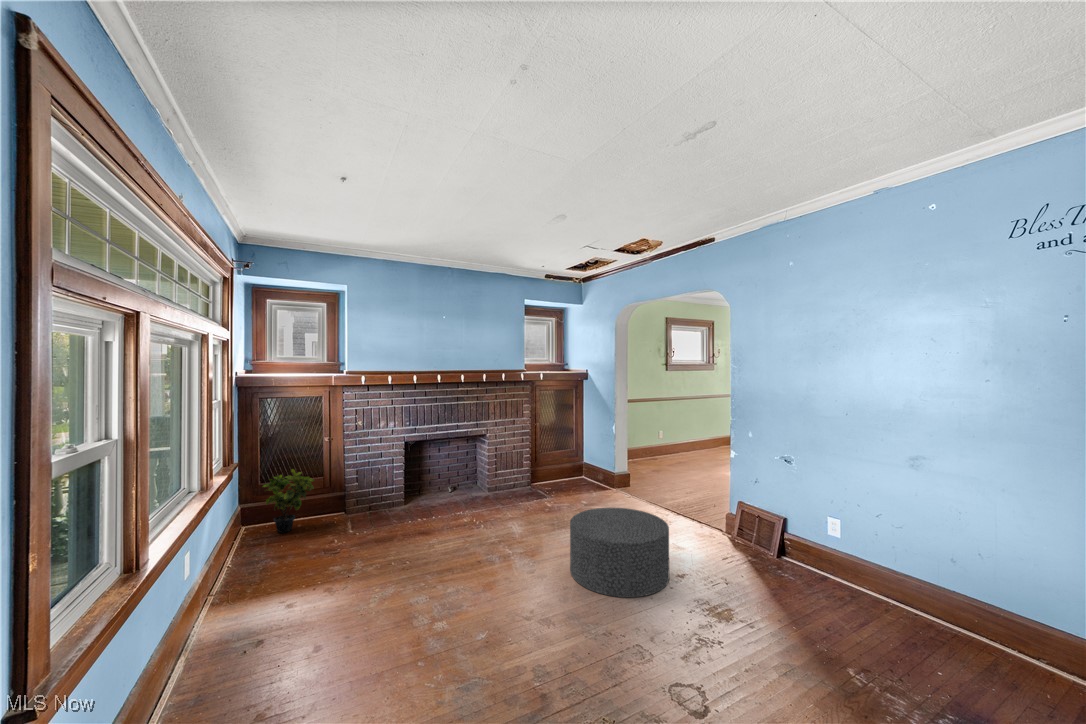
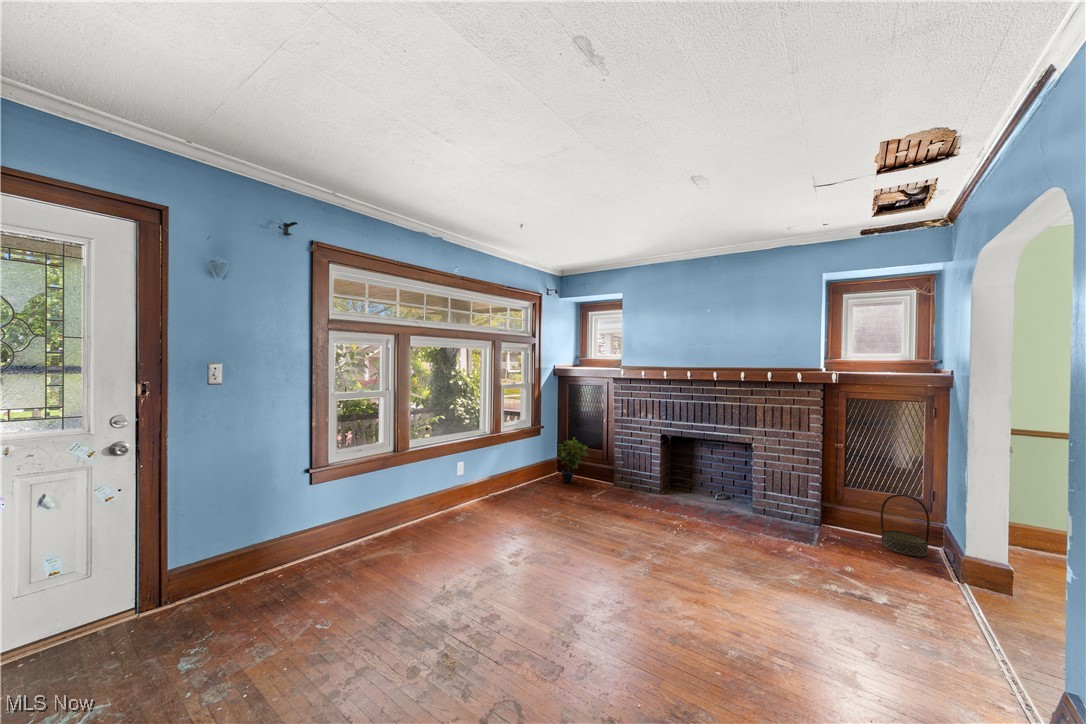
basket: none [562,448,584,485] -> present [881,494,930,557]
ottoman: present [570,508,669,597] -> none [623,536,765,672]

